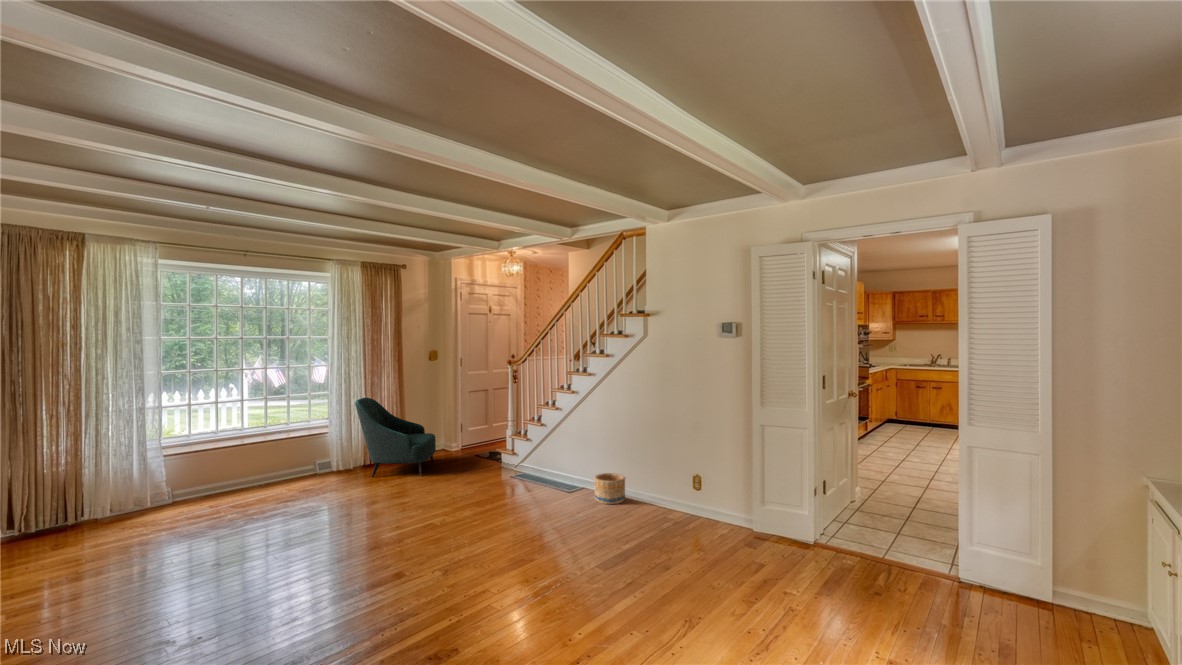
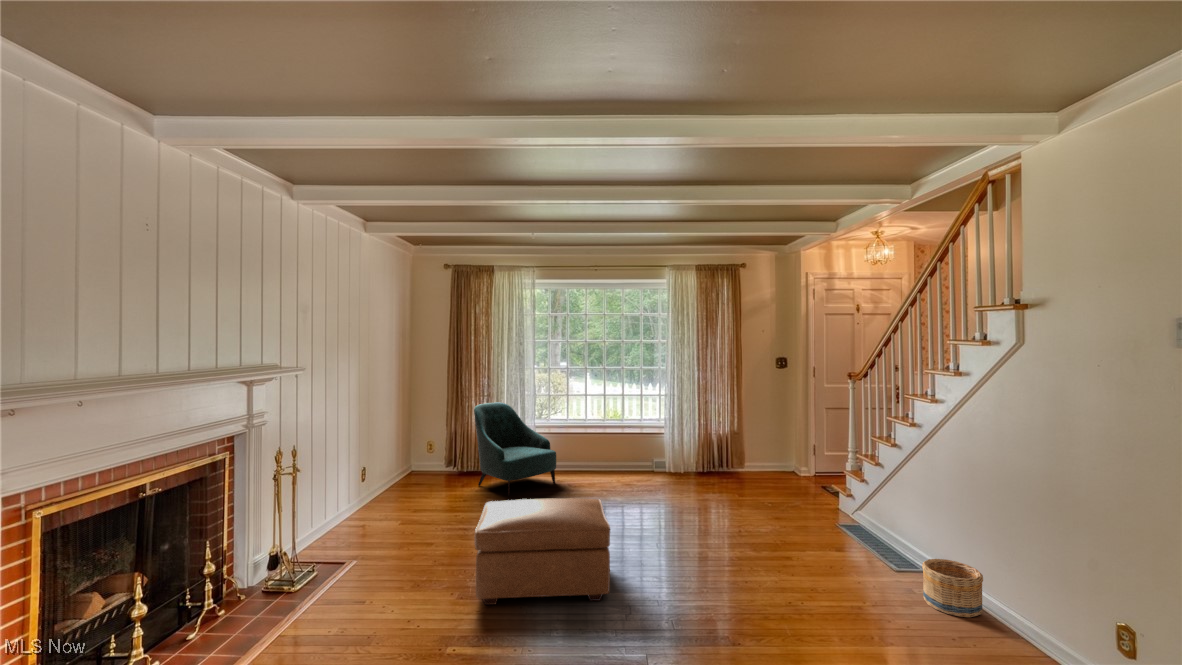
armchair: present [355,397,436,477] -> present [474,402,556,496]
ottoman: none [241,494,416,629] -> present [475,498,610,605]

